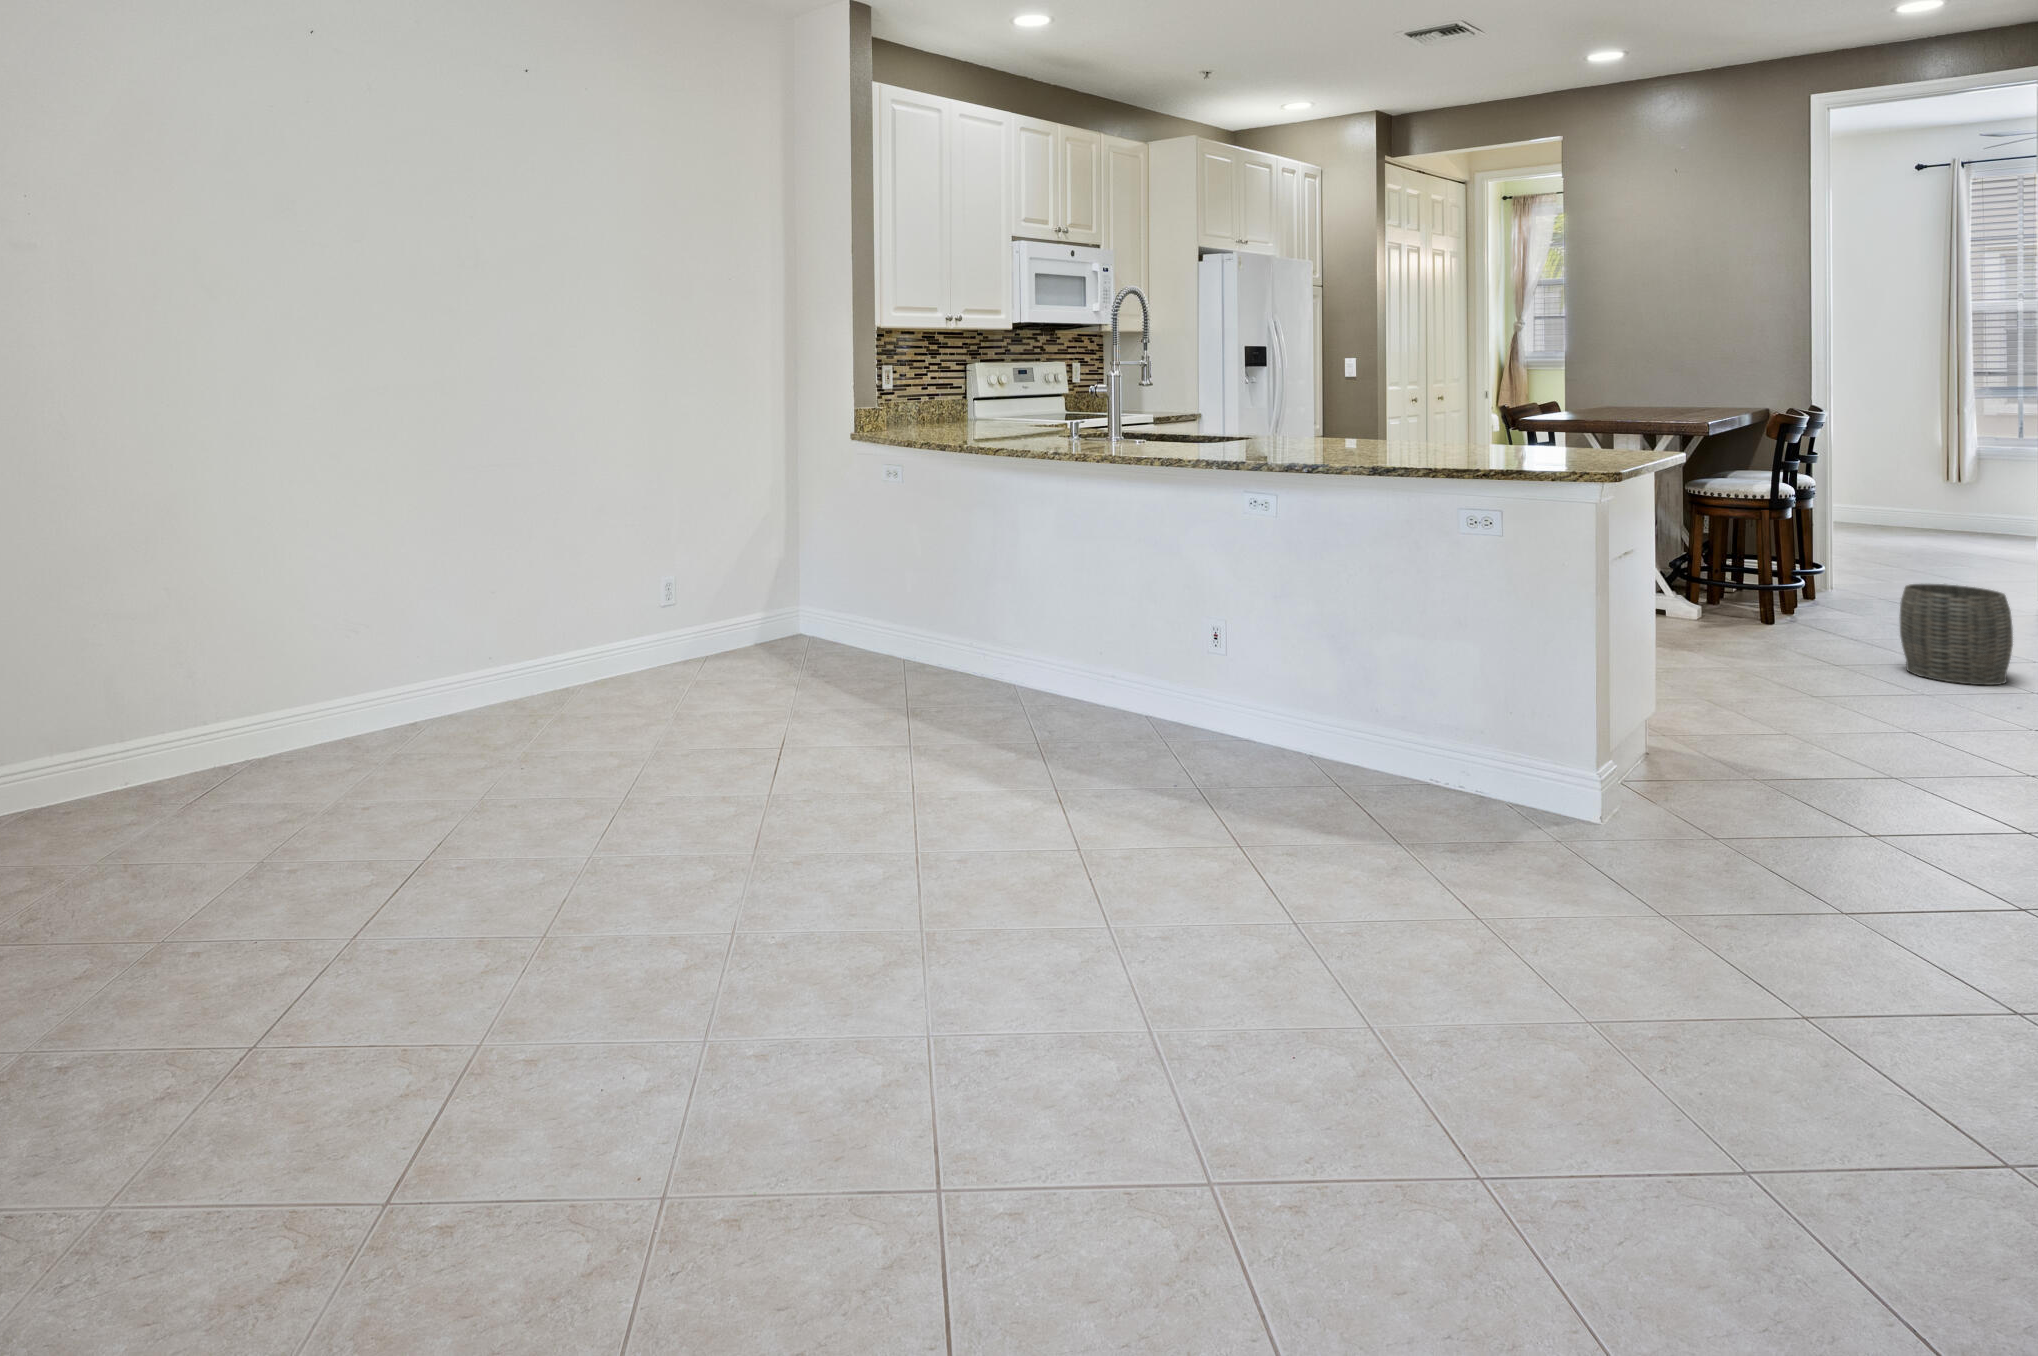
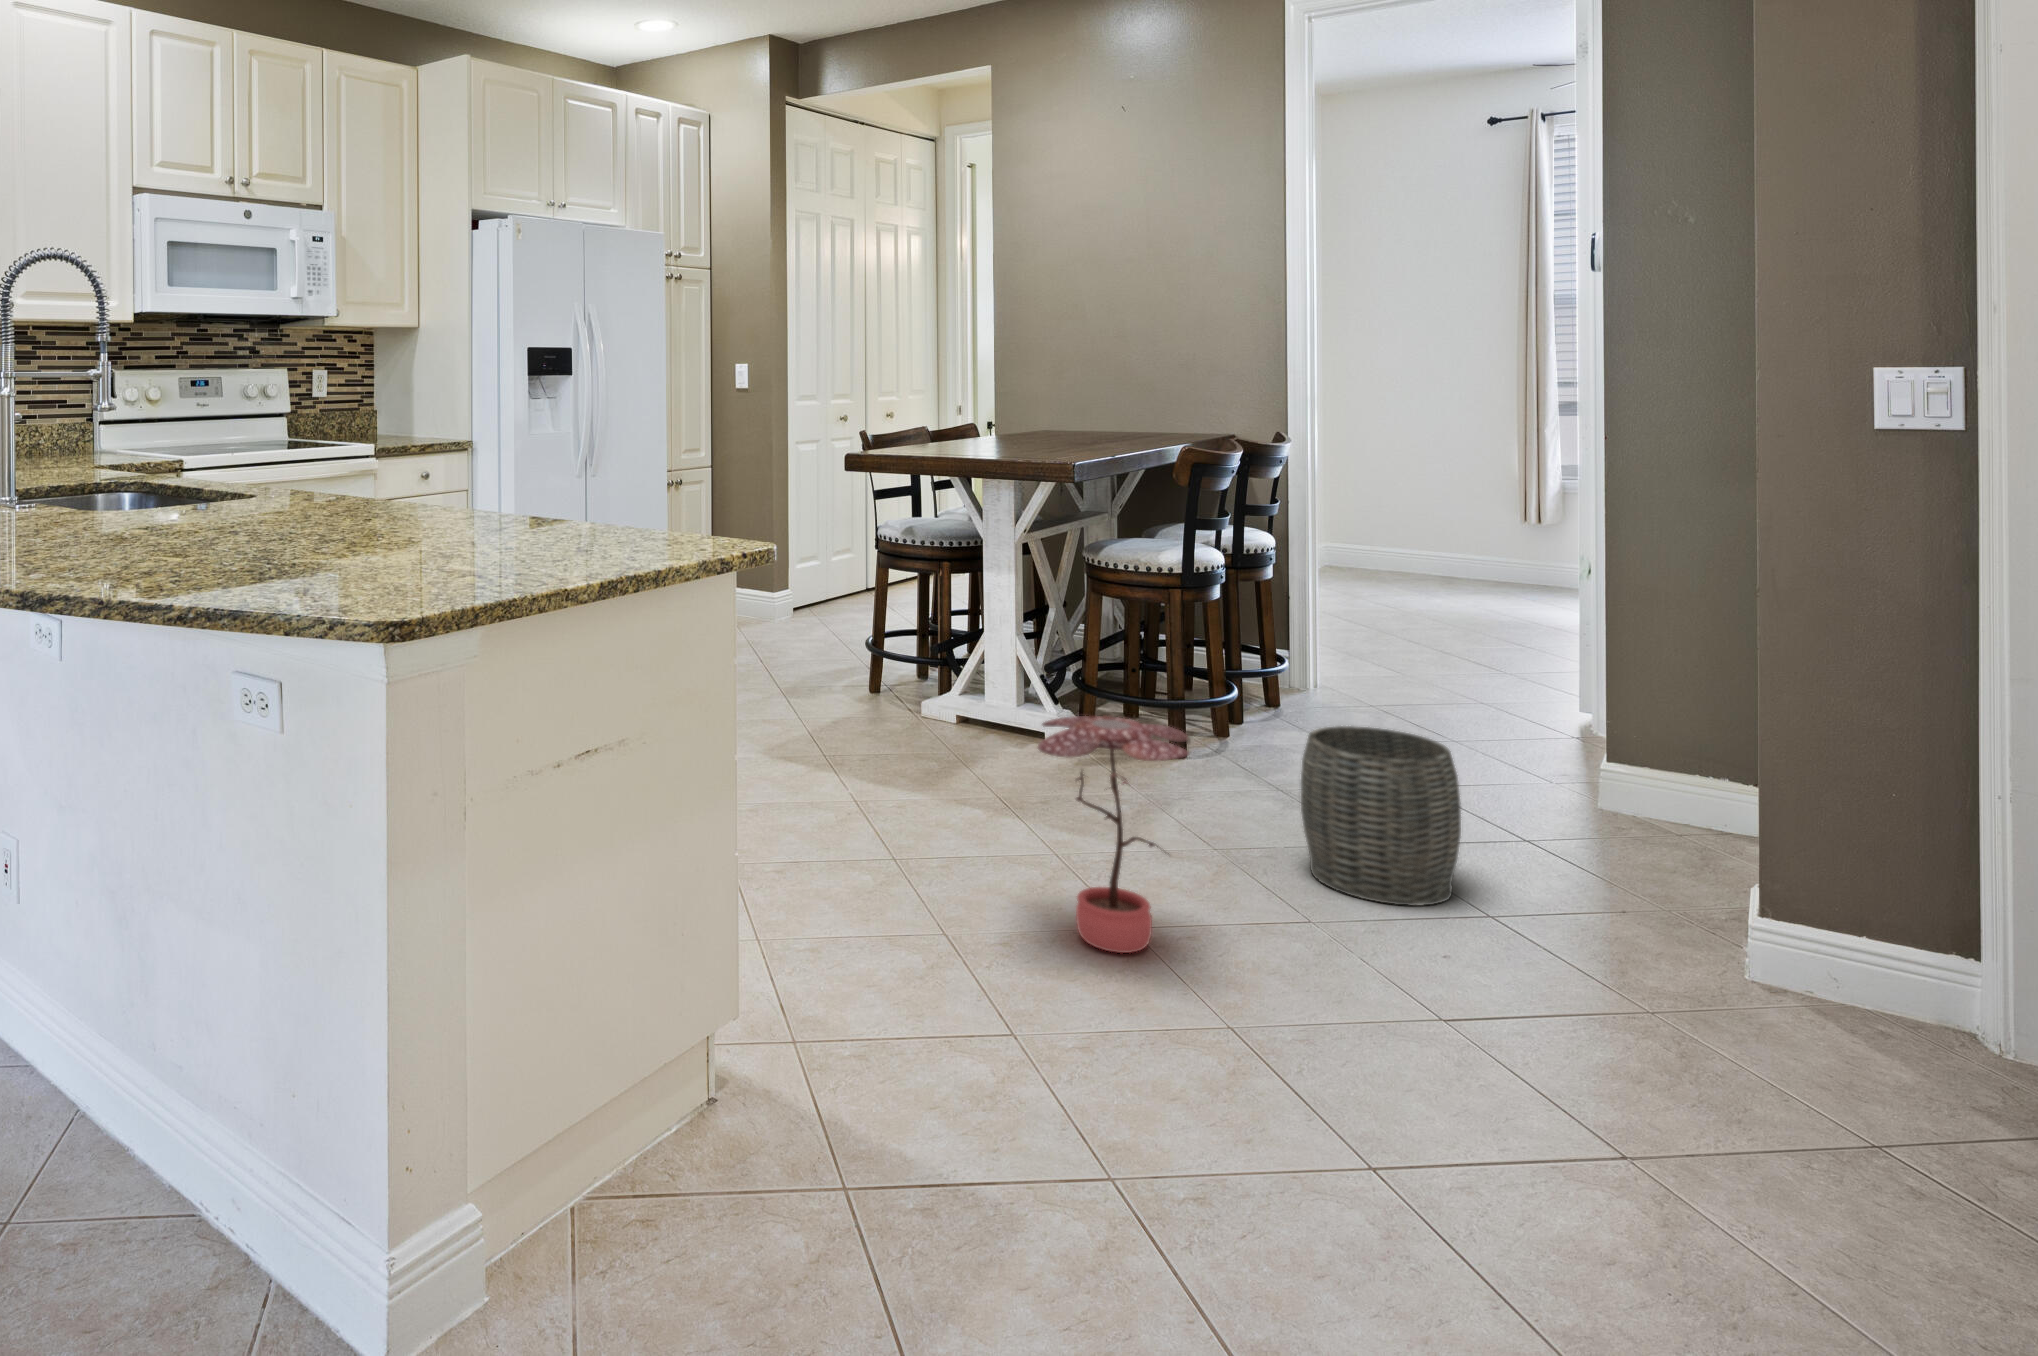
potted plant: none [1755,567,1869,702] -> present [1038,716,1189,953]

